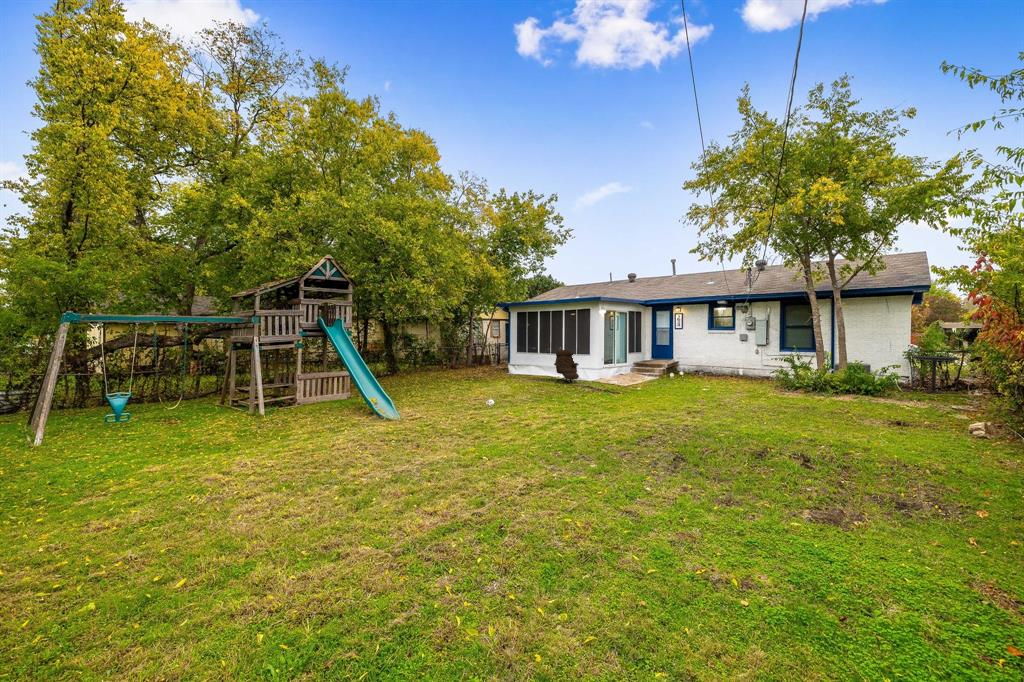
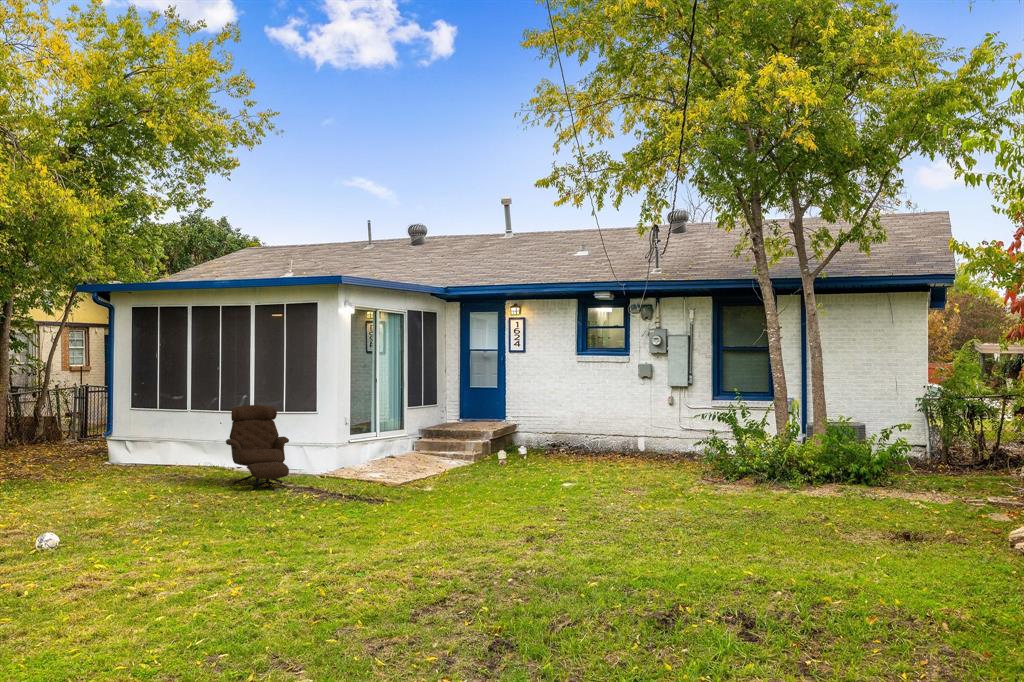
pedestal table: present [912,356,959,393] -> none [924,405,992,475]

